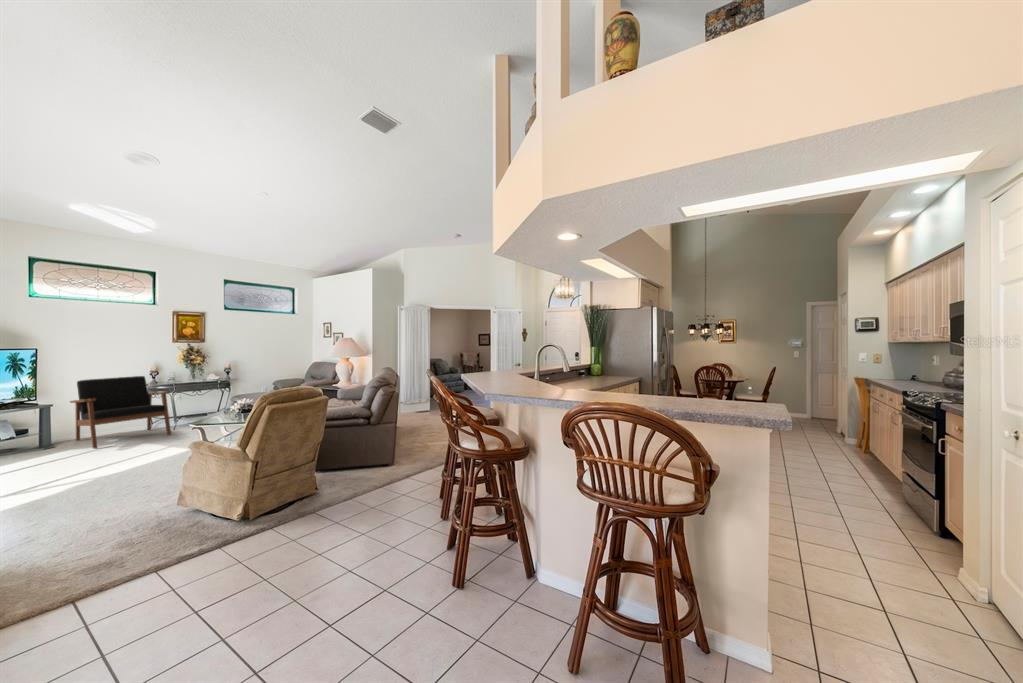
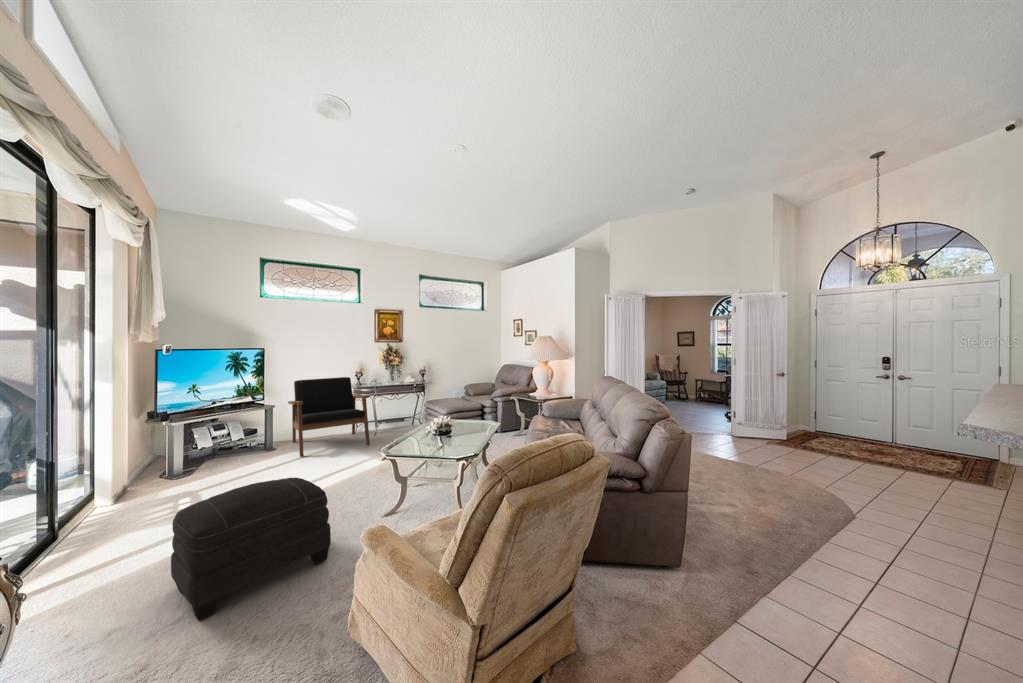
ottoman: none [24,440,156,518] -> present [171,478,331,621]

